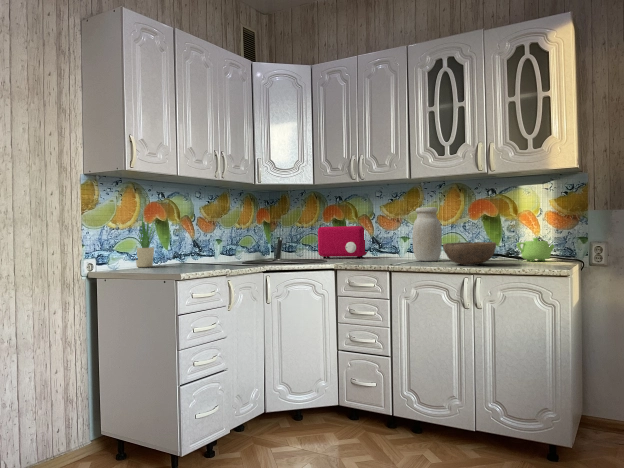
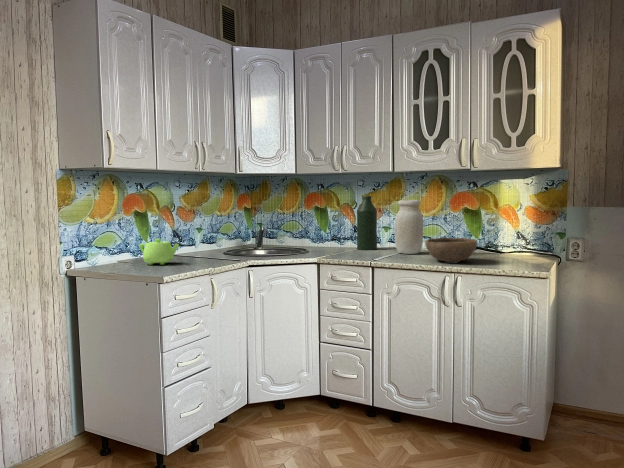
bottle: none [375,206,396,259] -> present [357,196,377,250]
potted plant: present [136,216,155,267] -> none [113,206,136,261]
toaster: present [318,226,367,258] -> none [299,214,349,247]
teapot: present [517,238,555,261] -> present [139,239,179,265]

